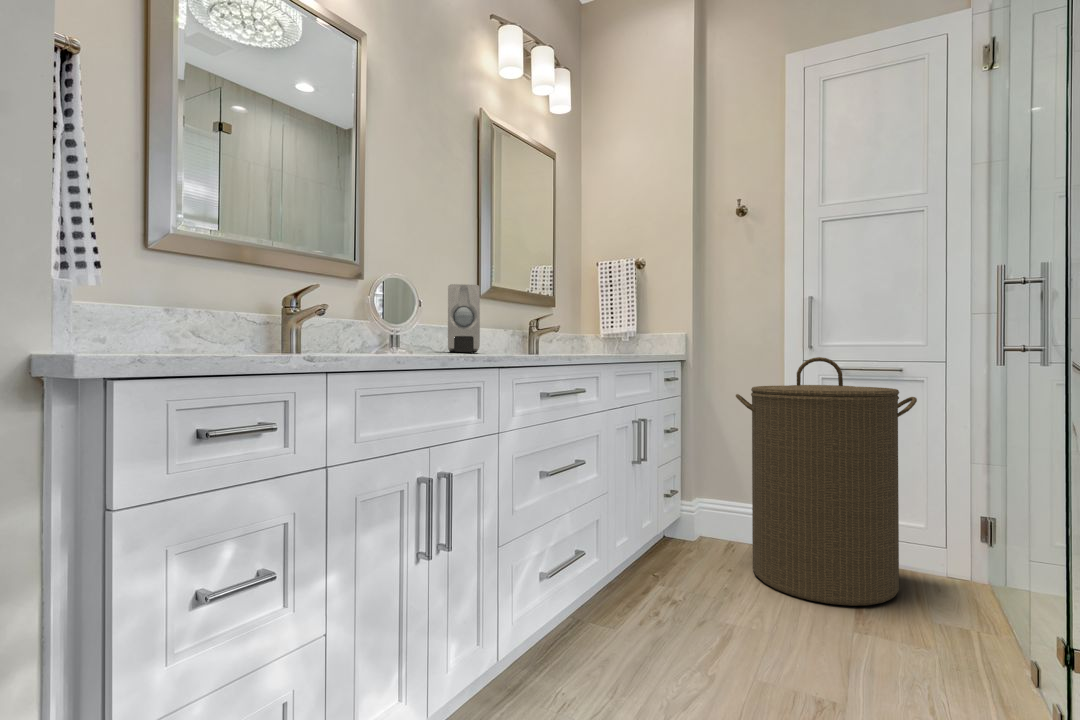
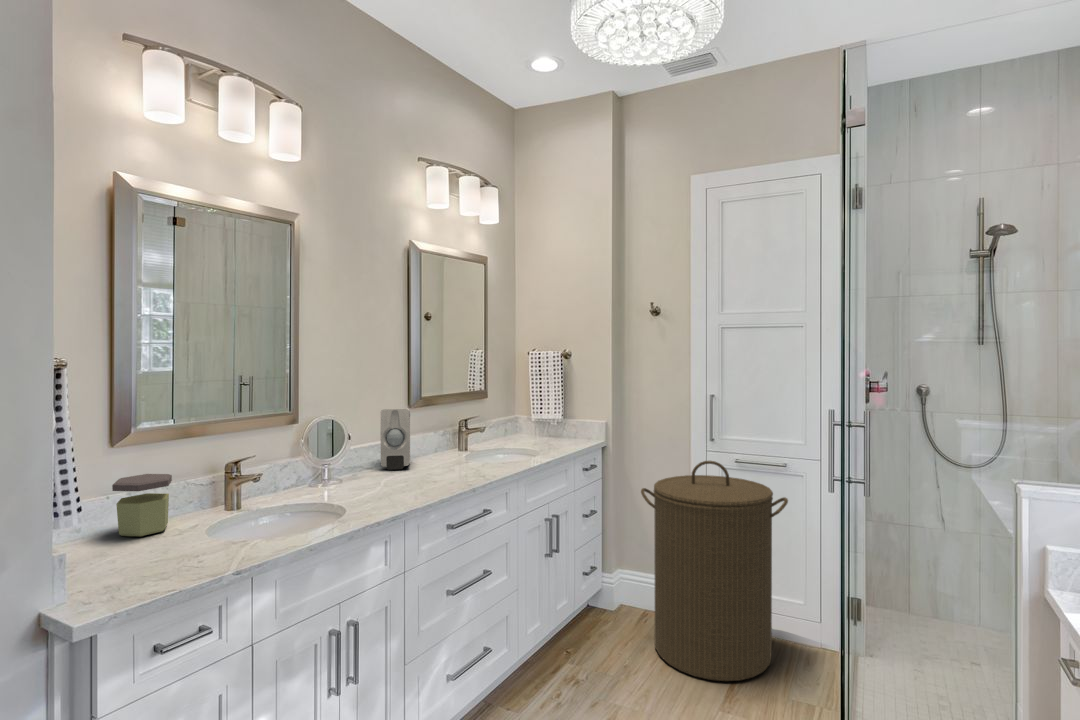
jar: none [142,279,215,349] -> present [112,474,172,536]

